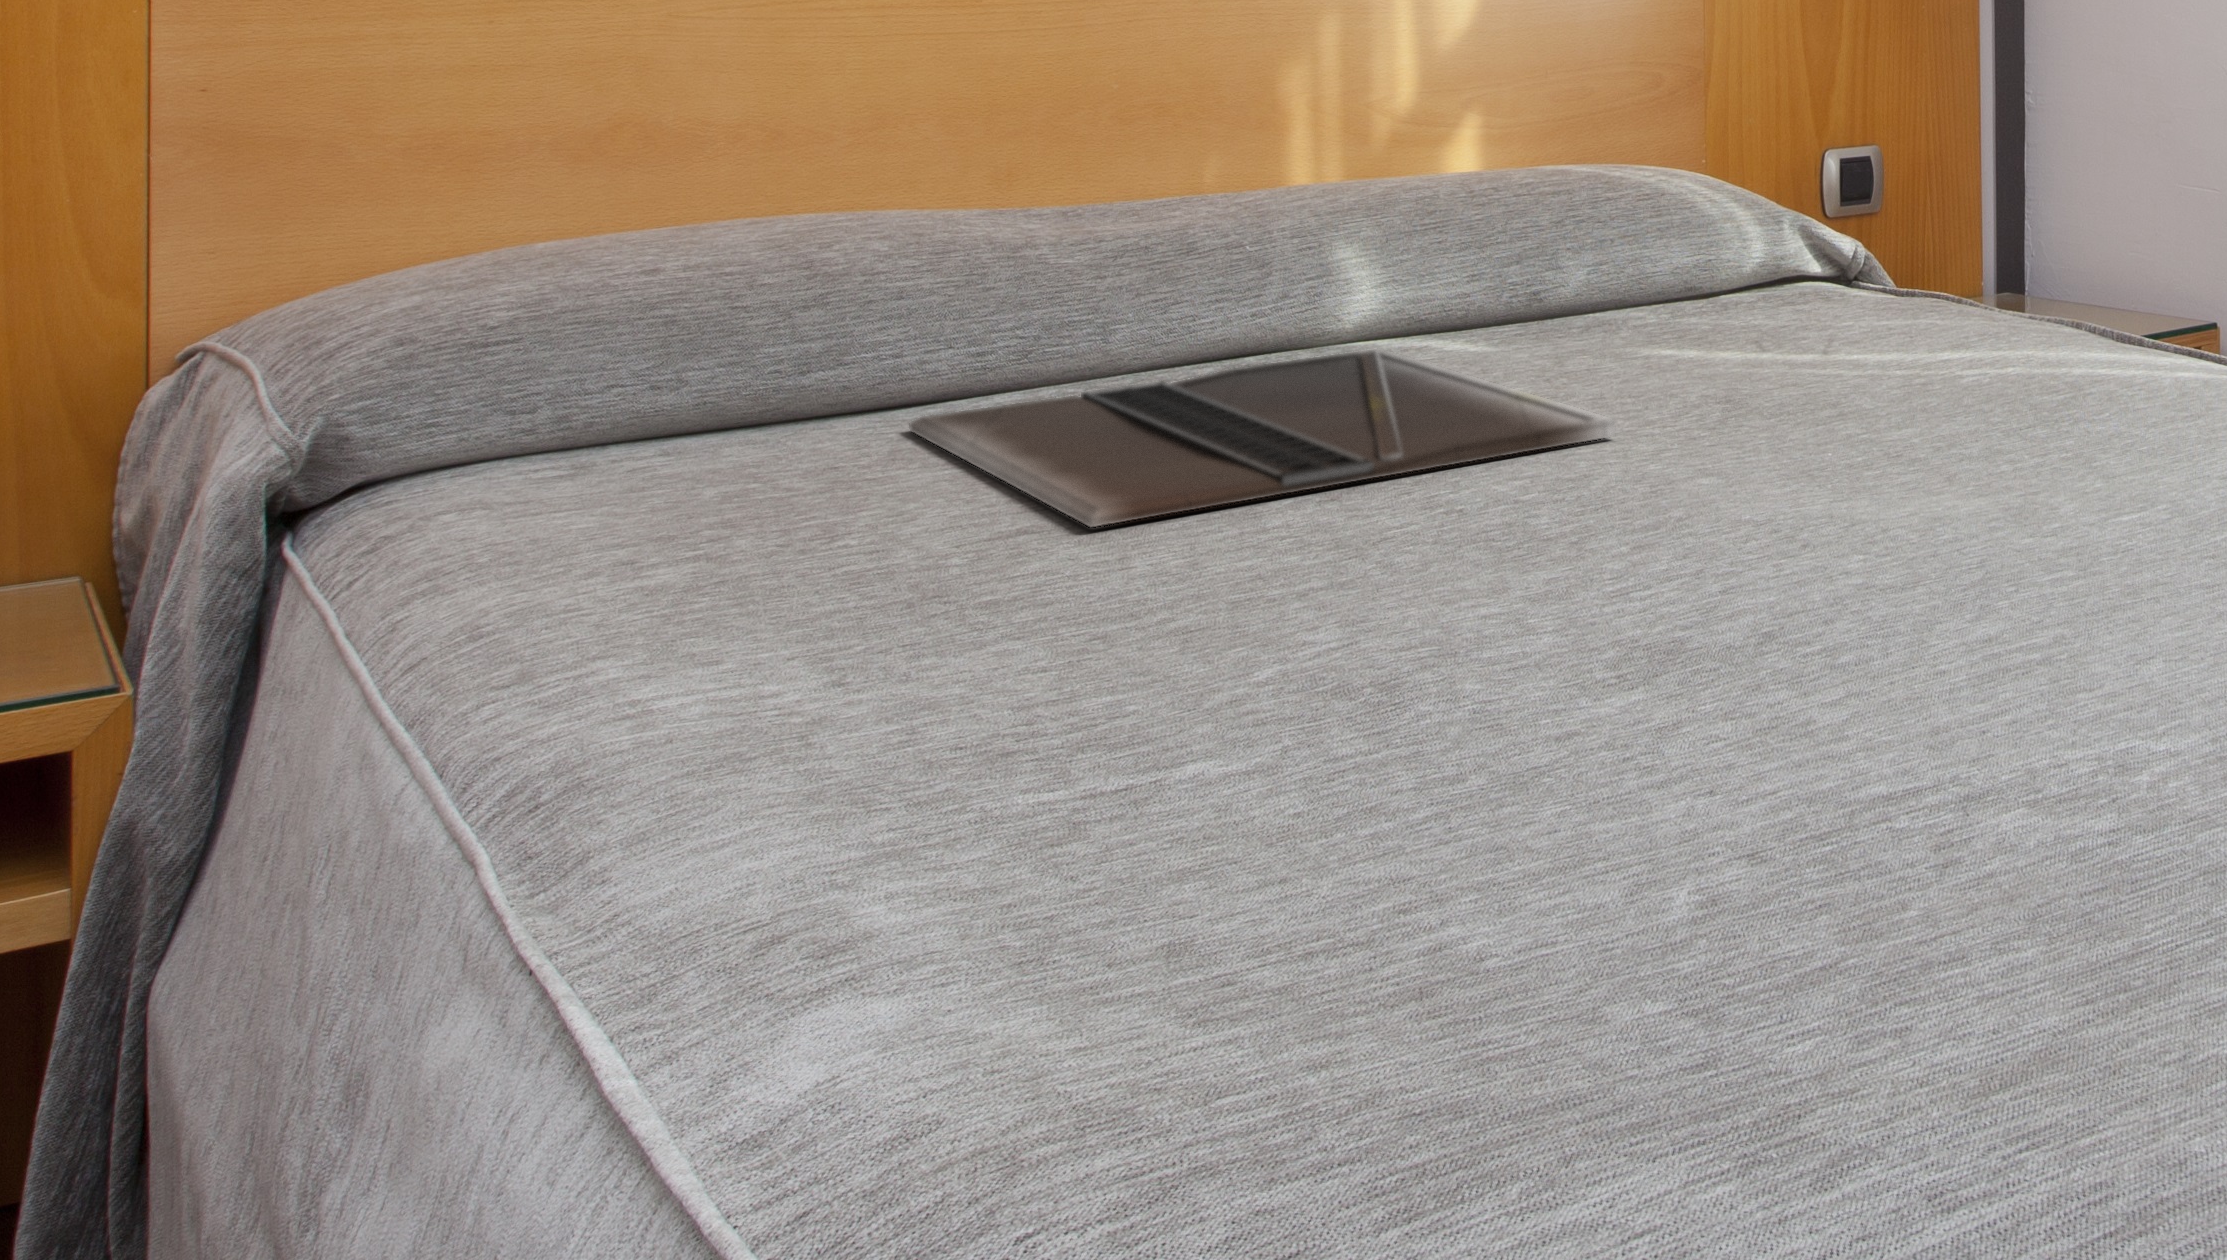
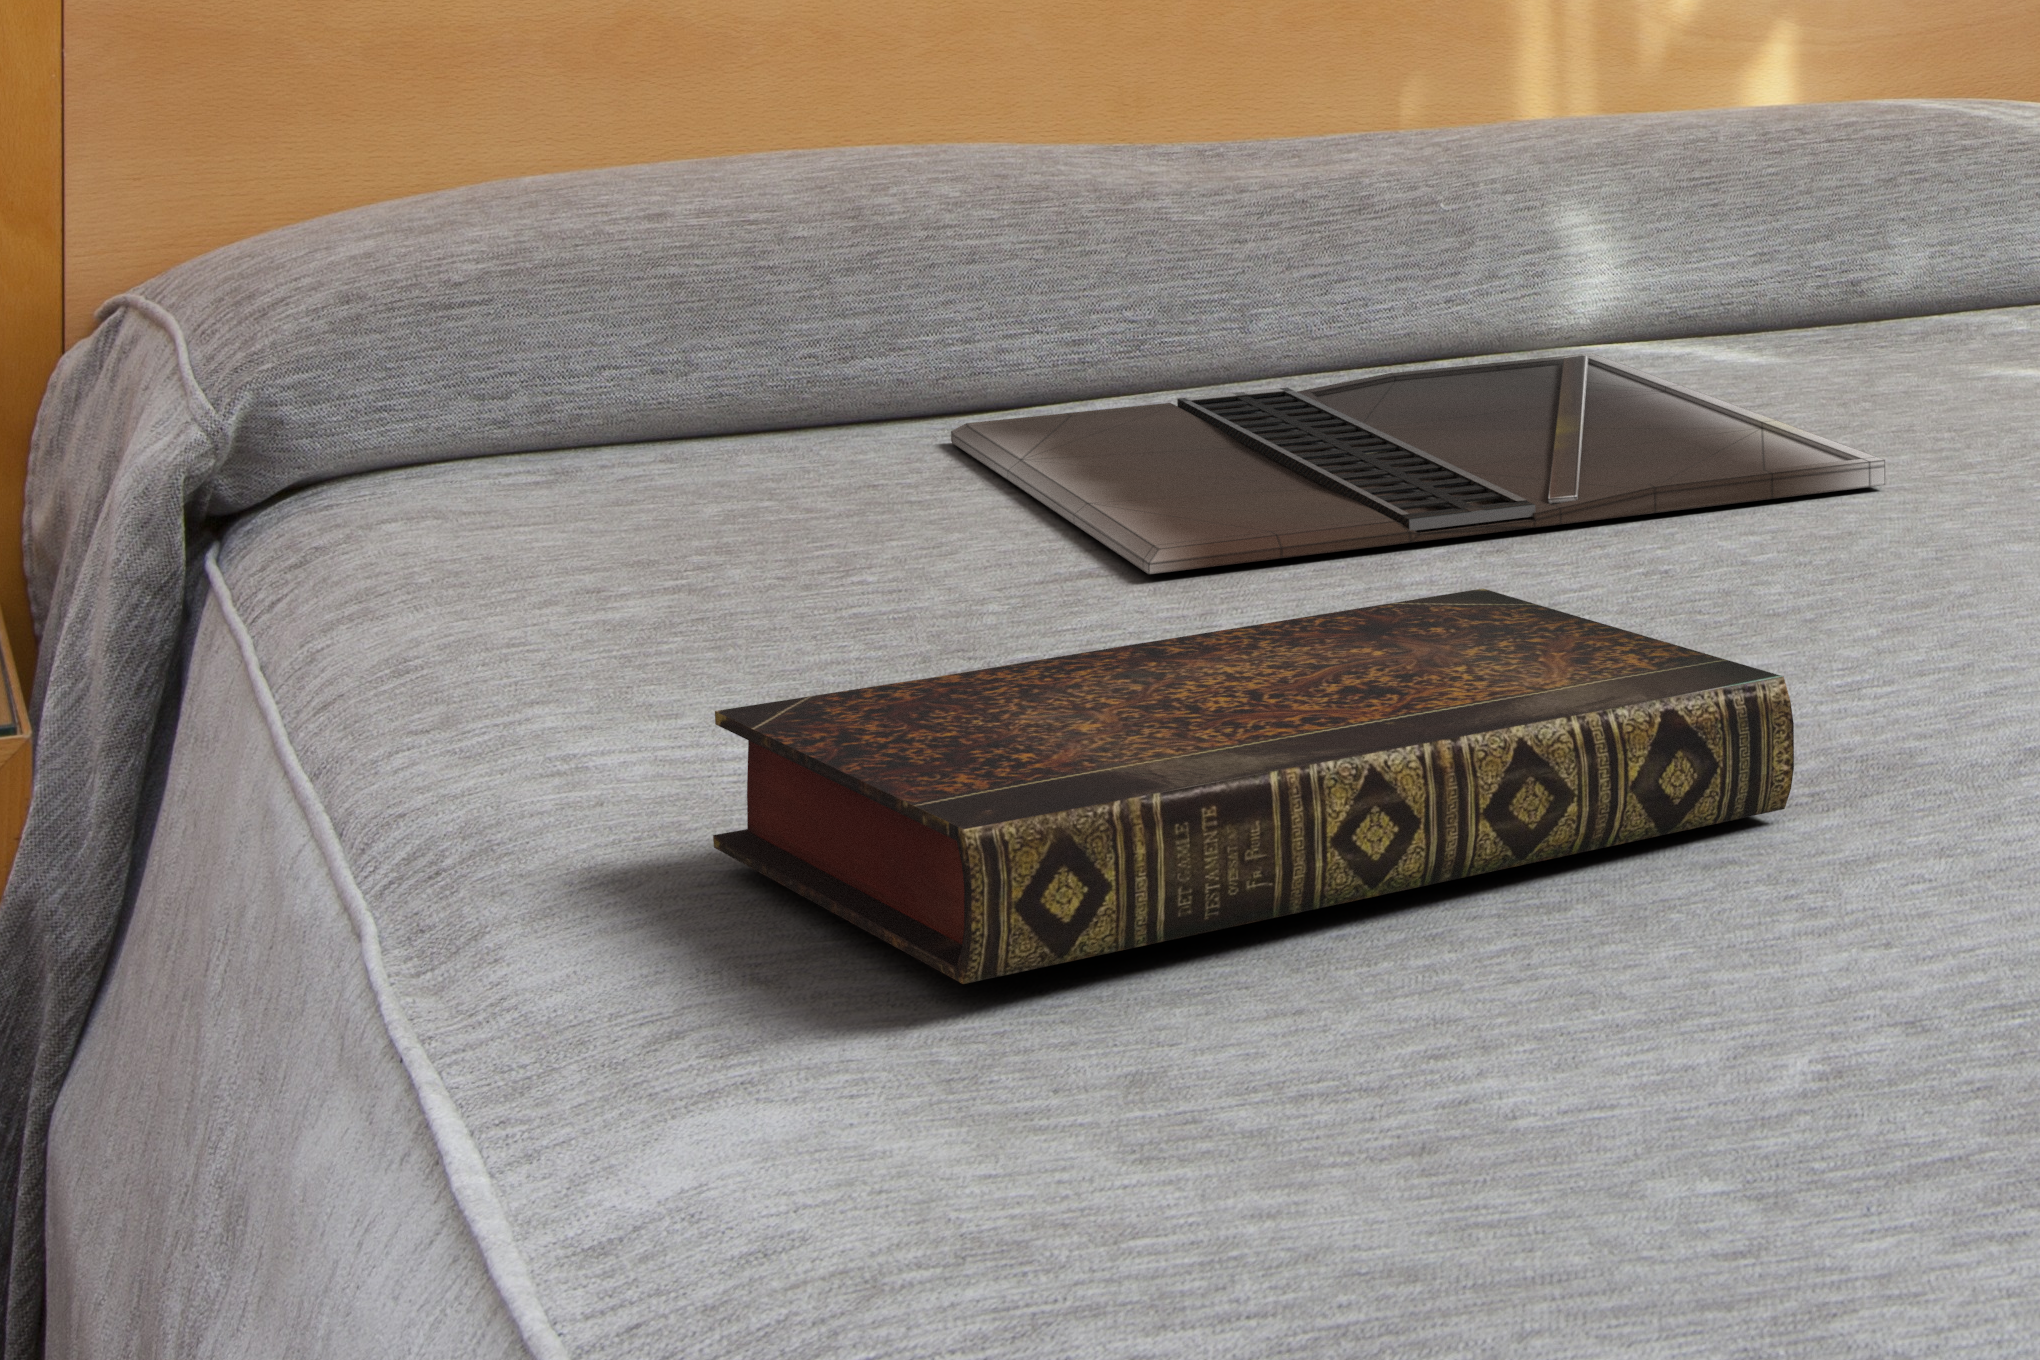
book: none [788,533,1635,882] -> present [713,589,1794,984]

